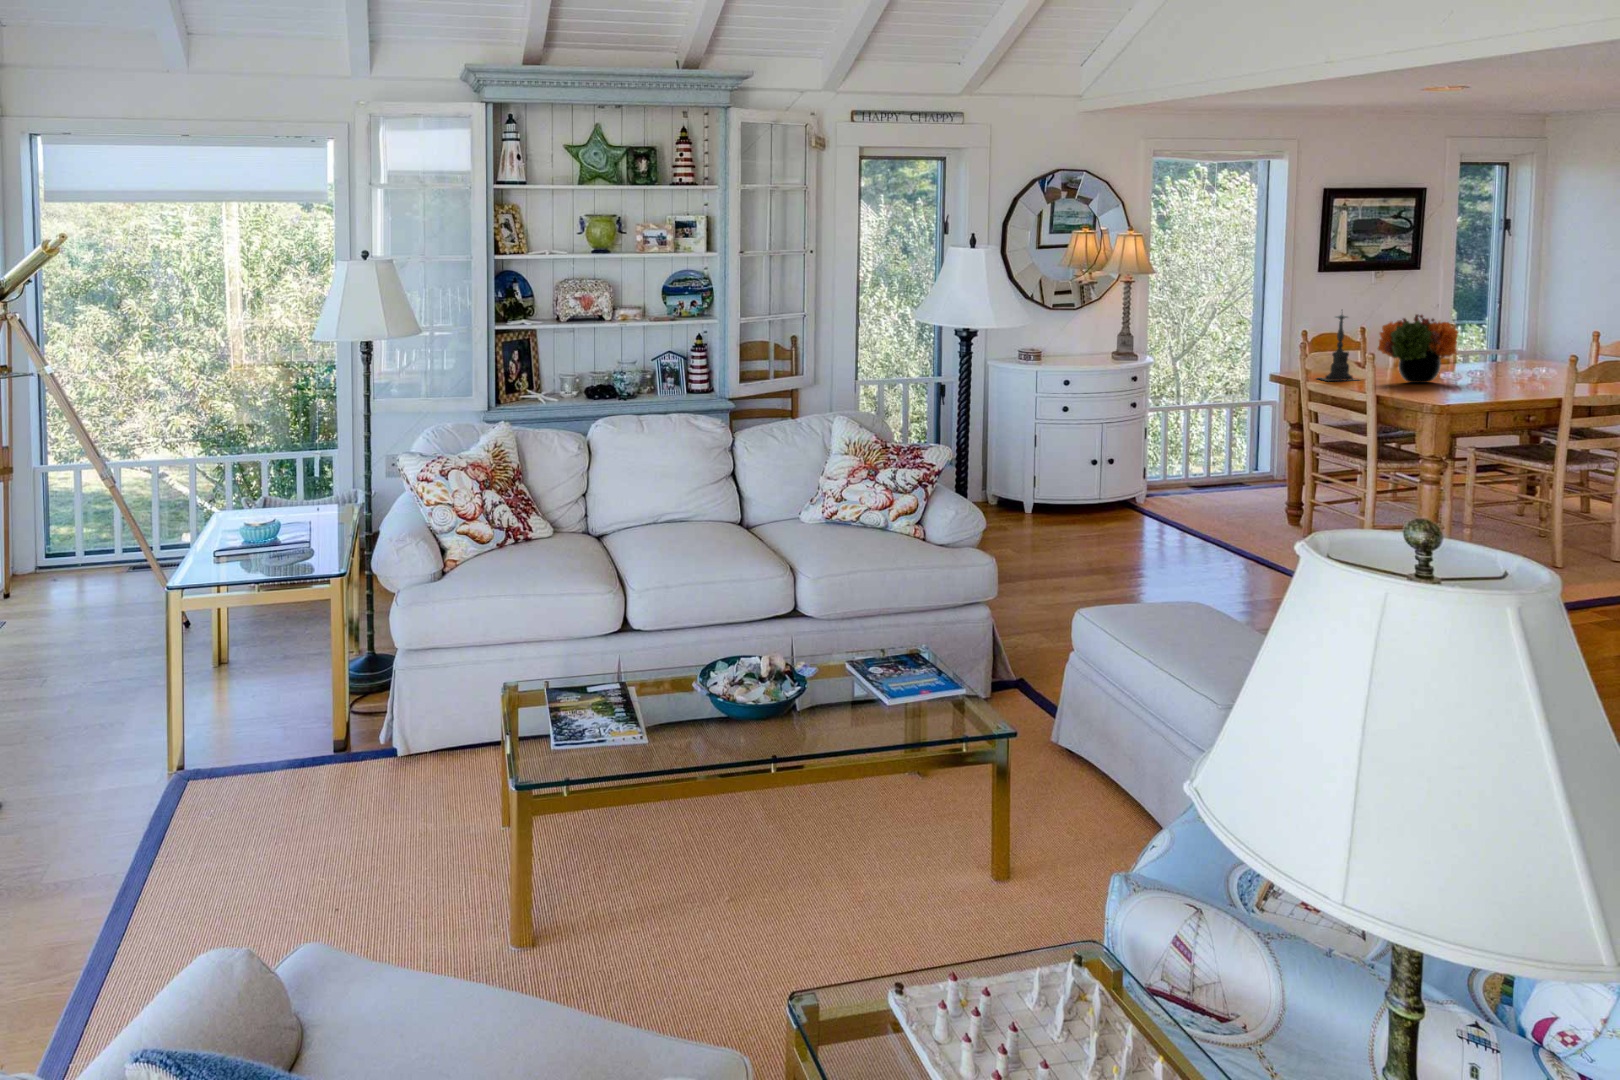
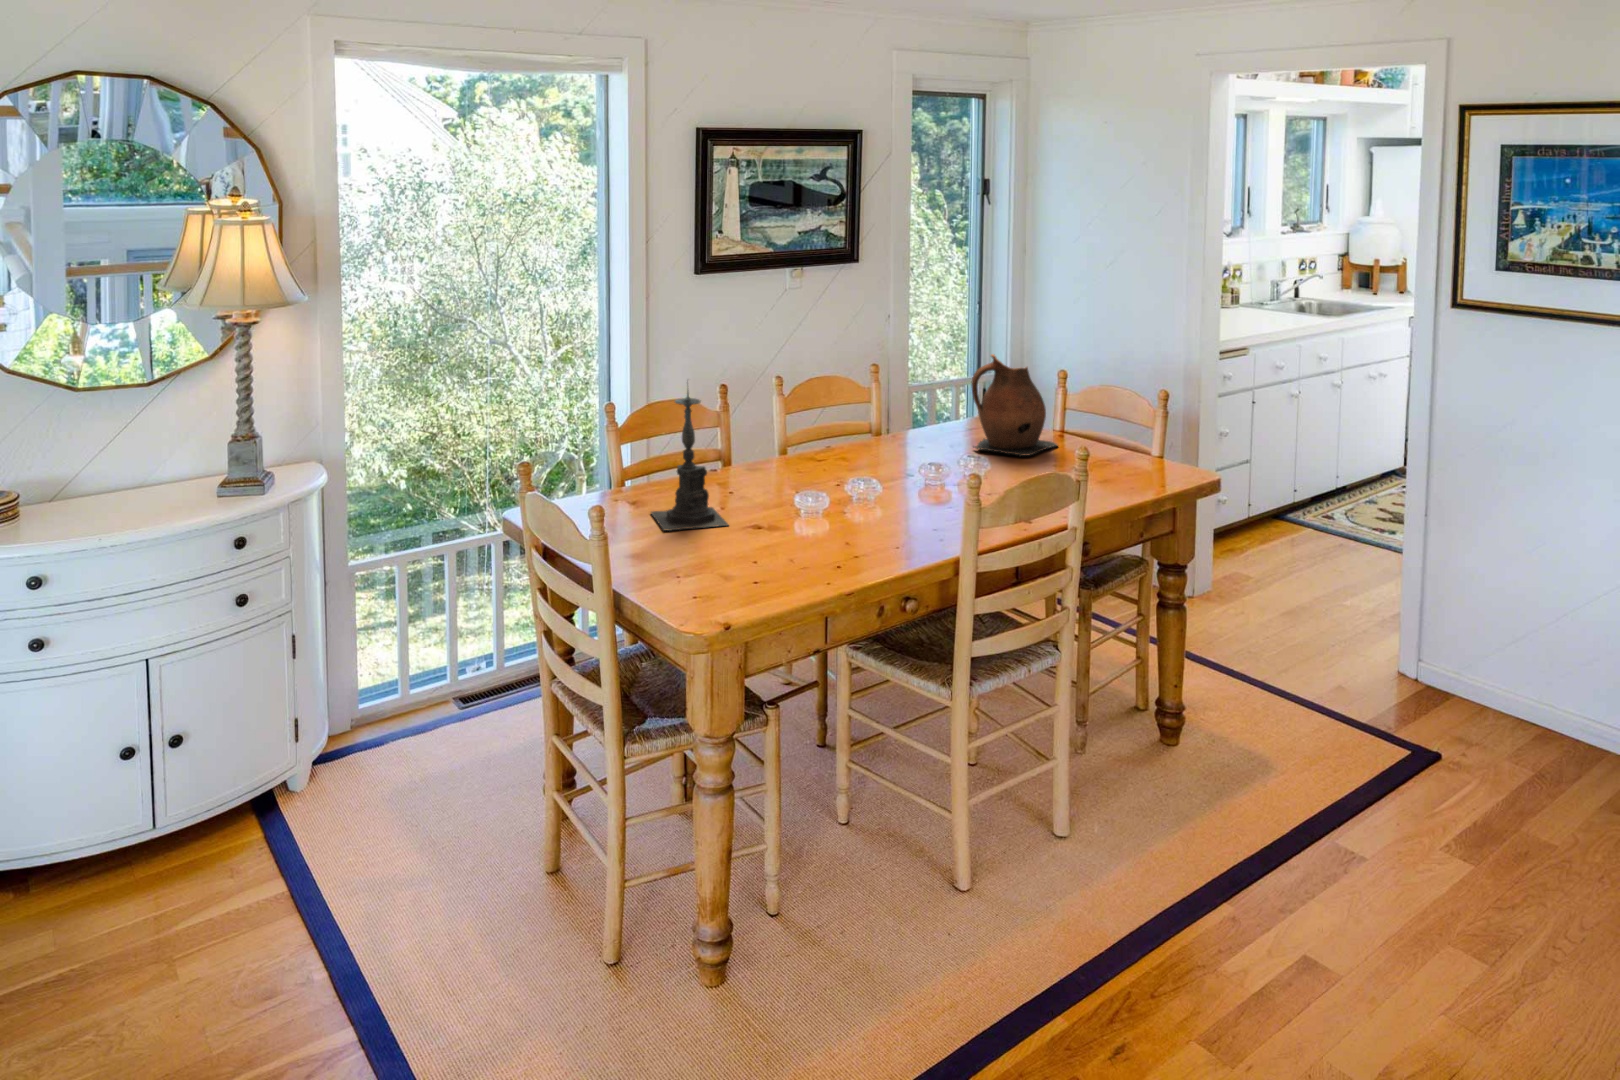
ceramic pitcher: none [1497,308,1554,365] -> present [971,354,1057,457]
flower arrangement: present [1378,314,1458,383] -> none [746,410,898,547]

